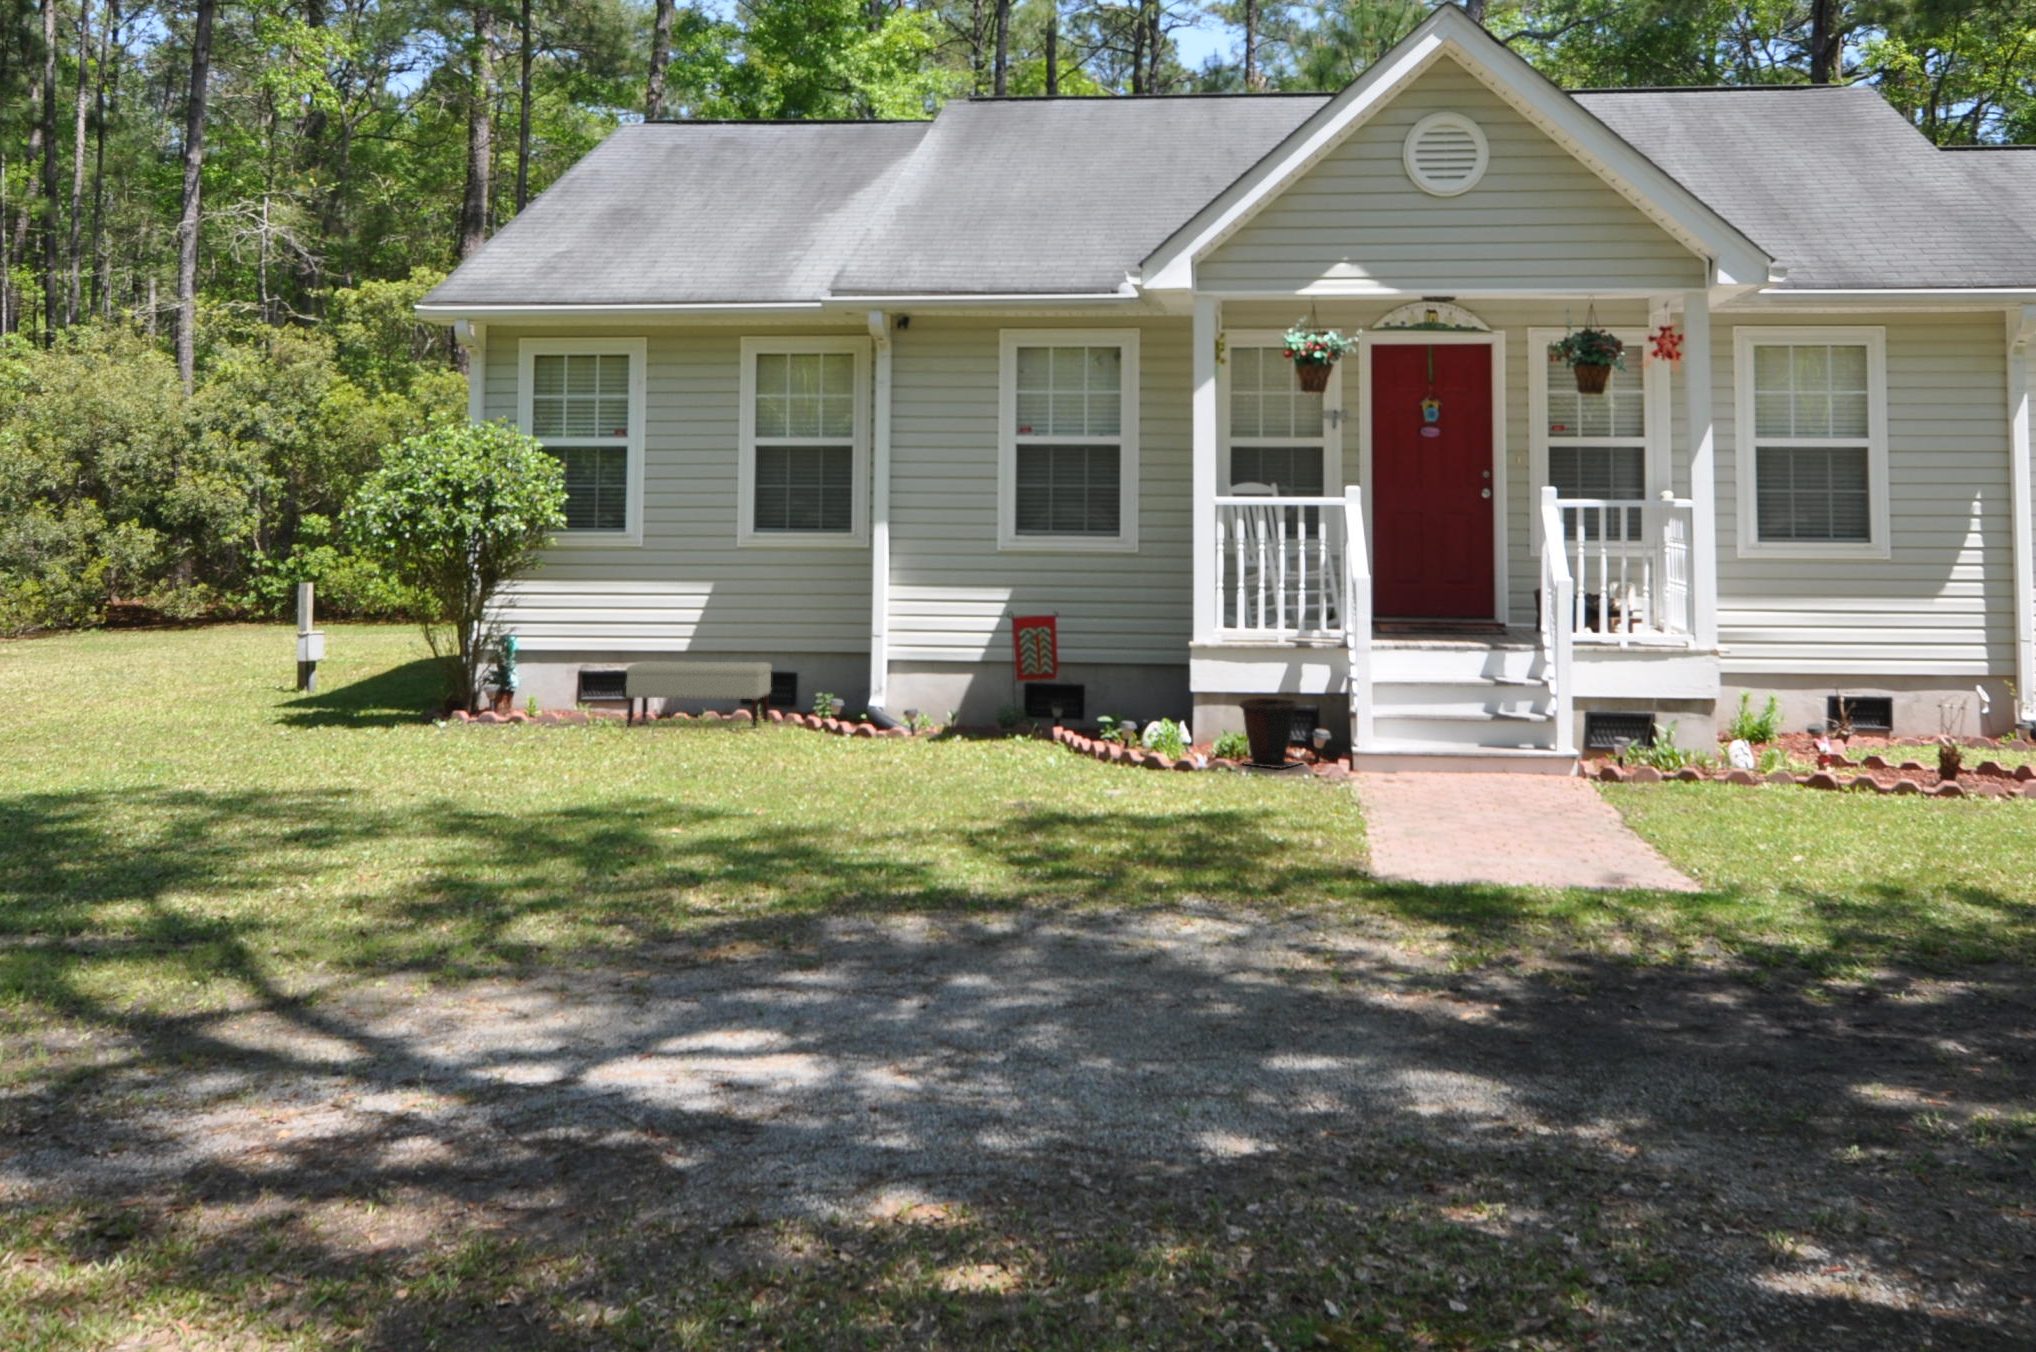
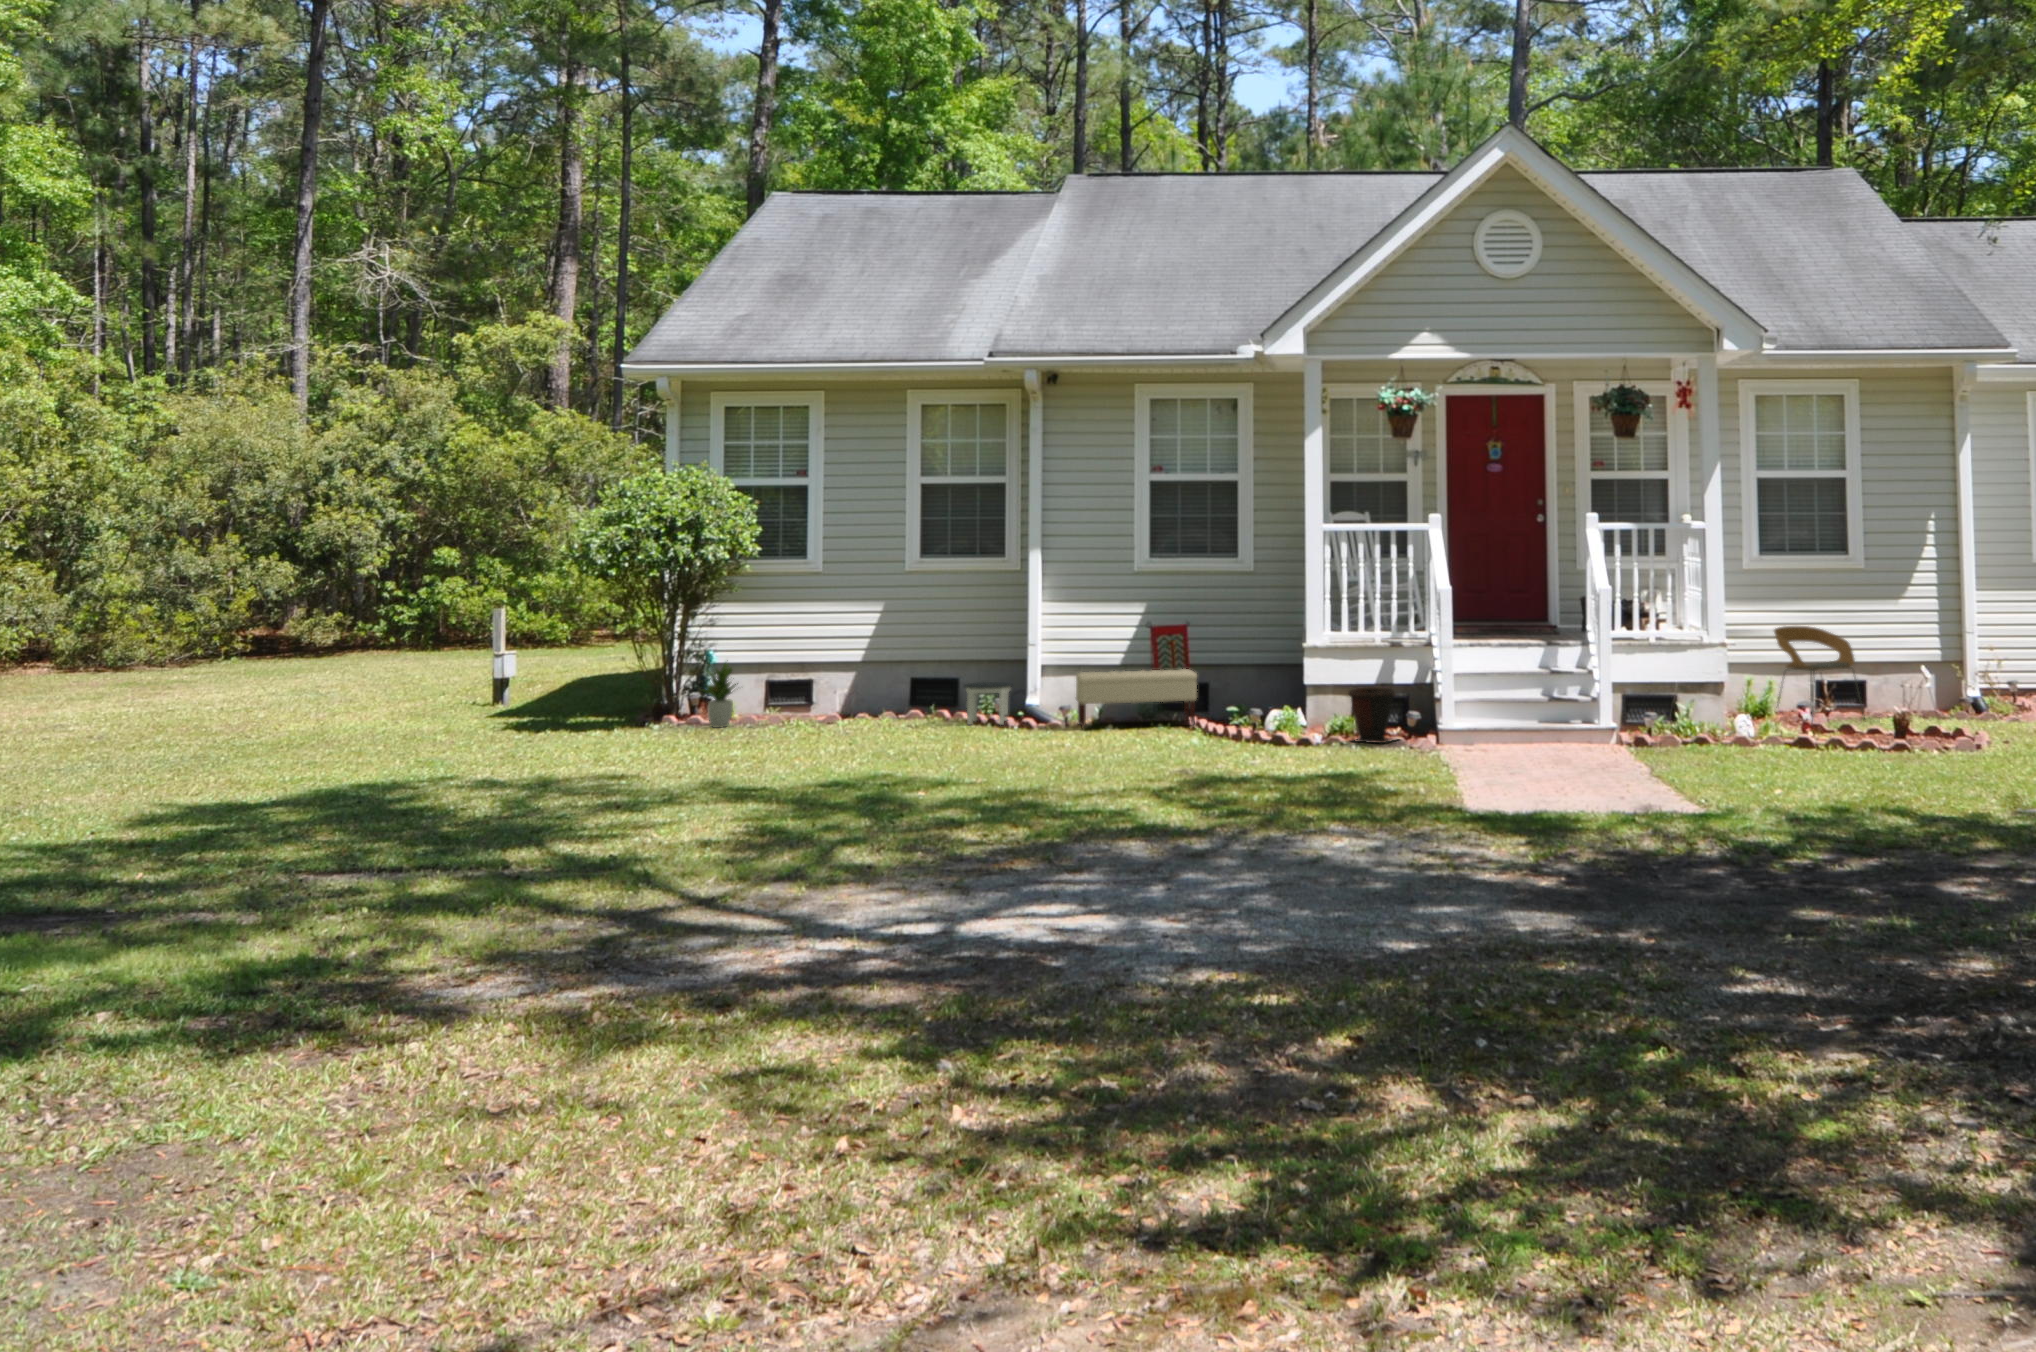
chair: none [1780,632,1901,759] -> present [1774,626,1855,716]
potted plant: none [497,644,550,724] -> present [703,660,738,728]
bench: present [626,661,772,727] -> present [1076,669,1197,729]
round table: none [794,678,853,729] -> present [964,682,1013,725]

